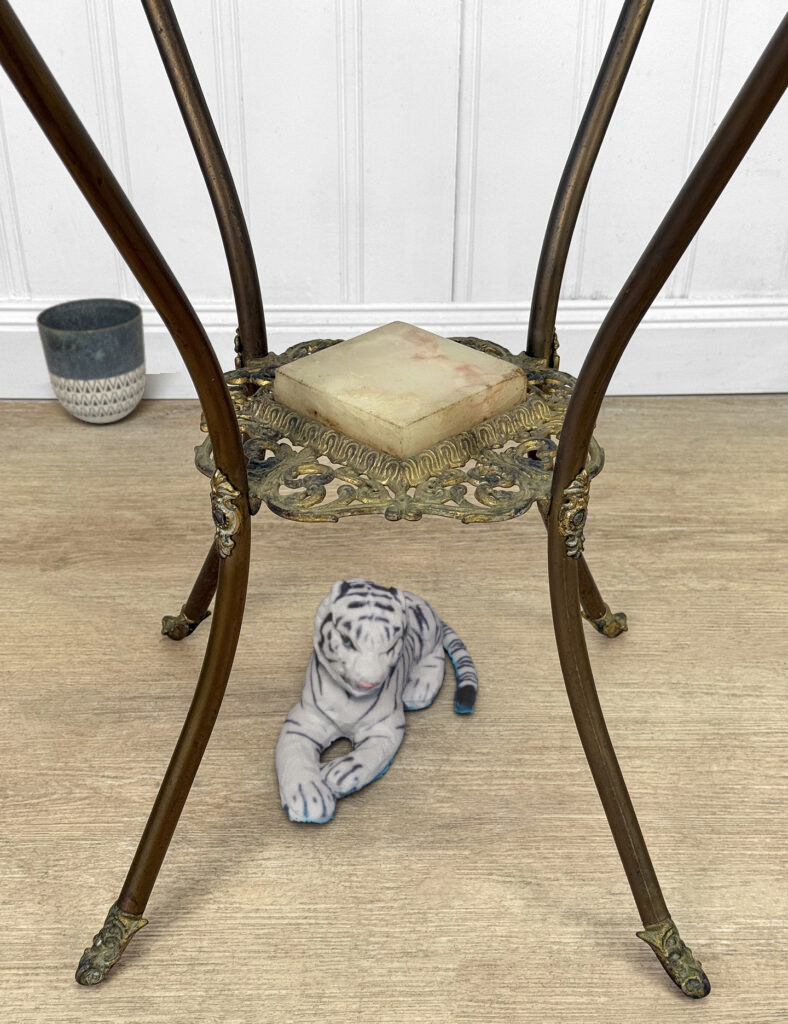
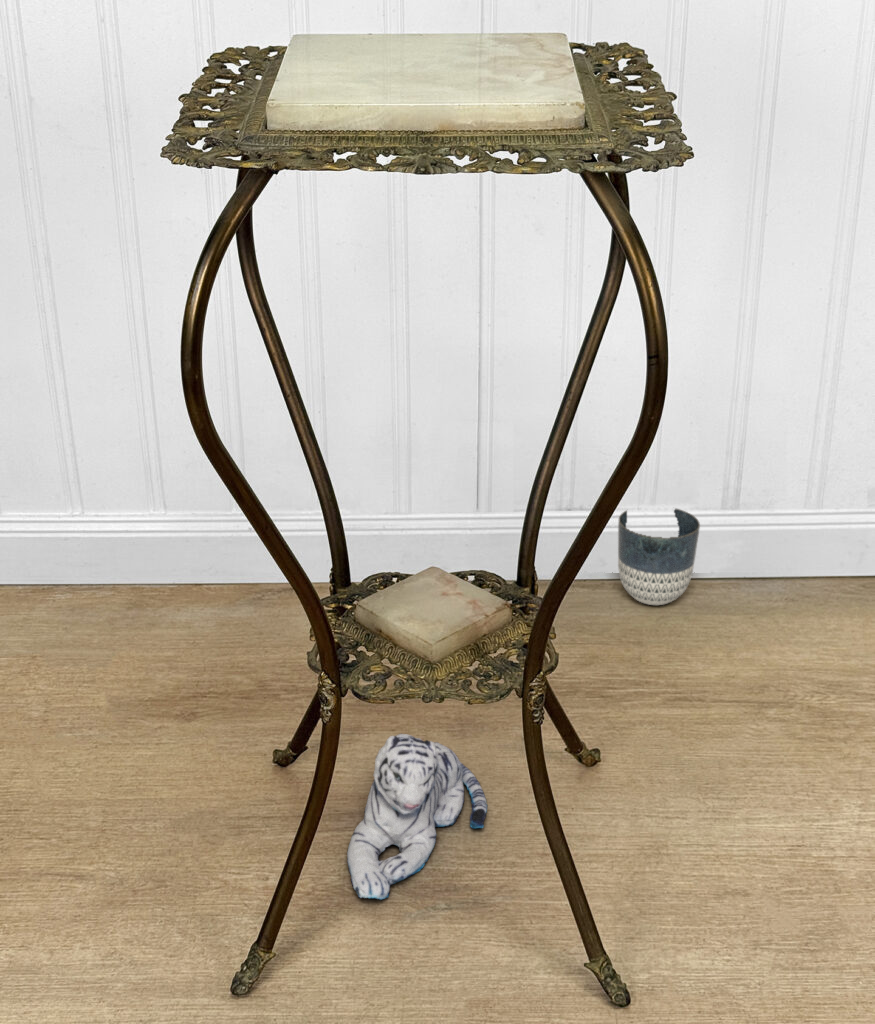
planter: present [36,298,146,423] -> present [618,509,700,605]

